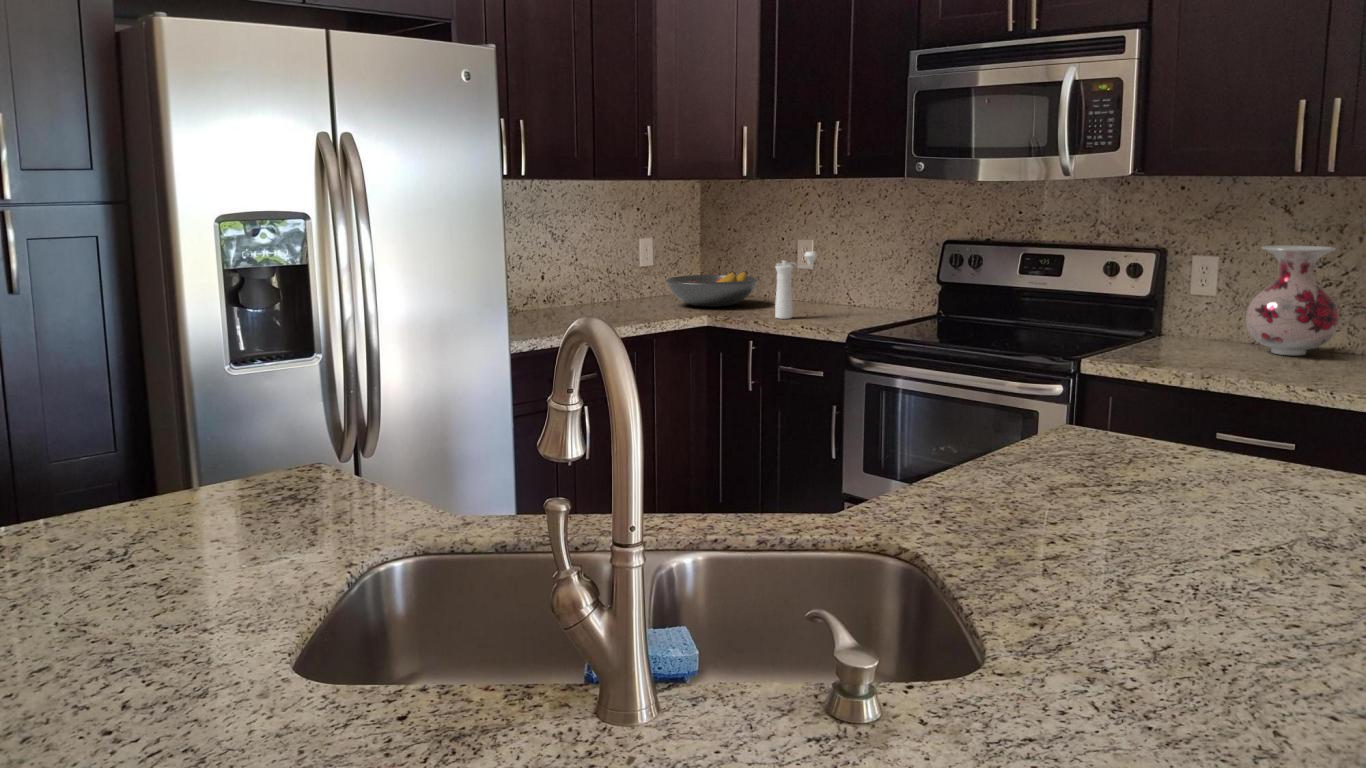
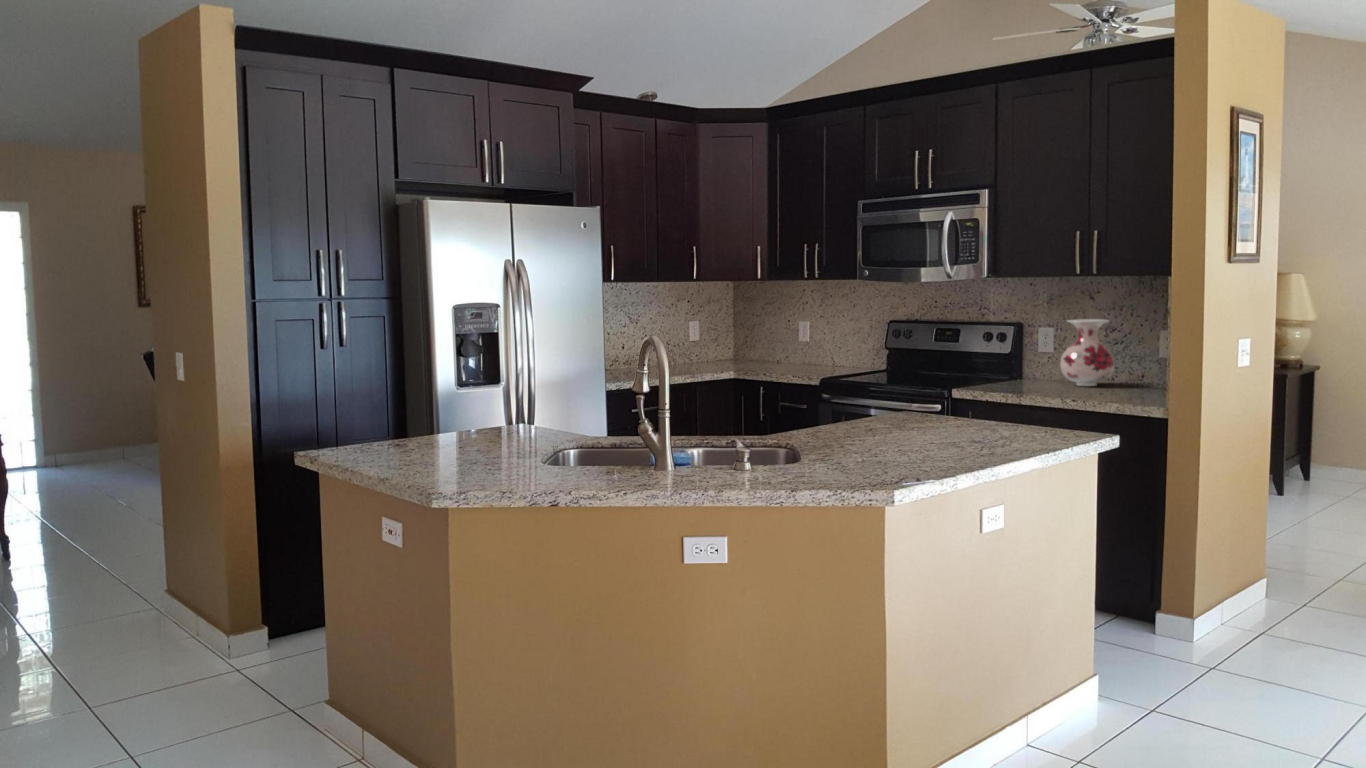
pepper mill: present [775,252,817,319] -> none [777,328,806,372]
fruit bowl: present [666,271,758,307] -> none [707,343,770,366]

